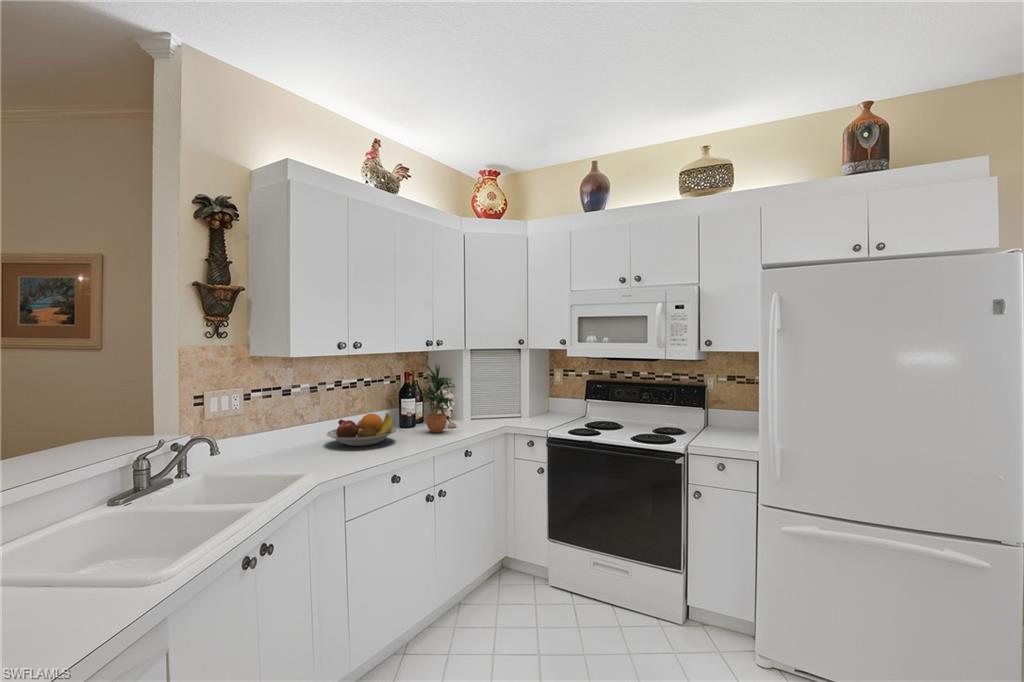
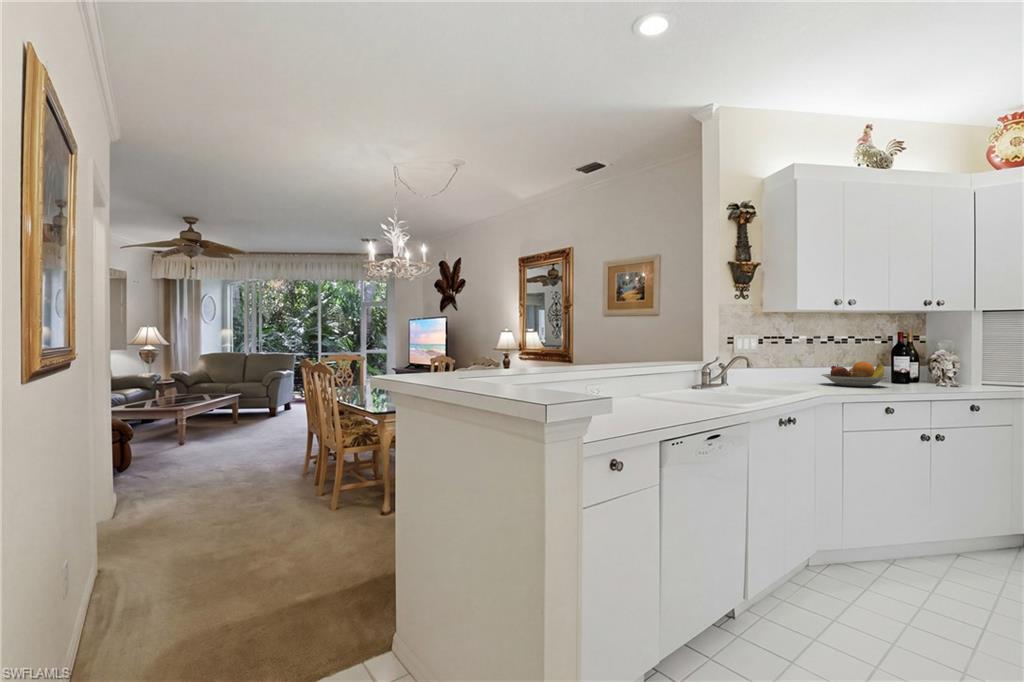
potted plant: present [419,364,454,433] -> none [912,322,961,387]

